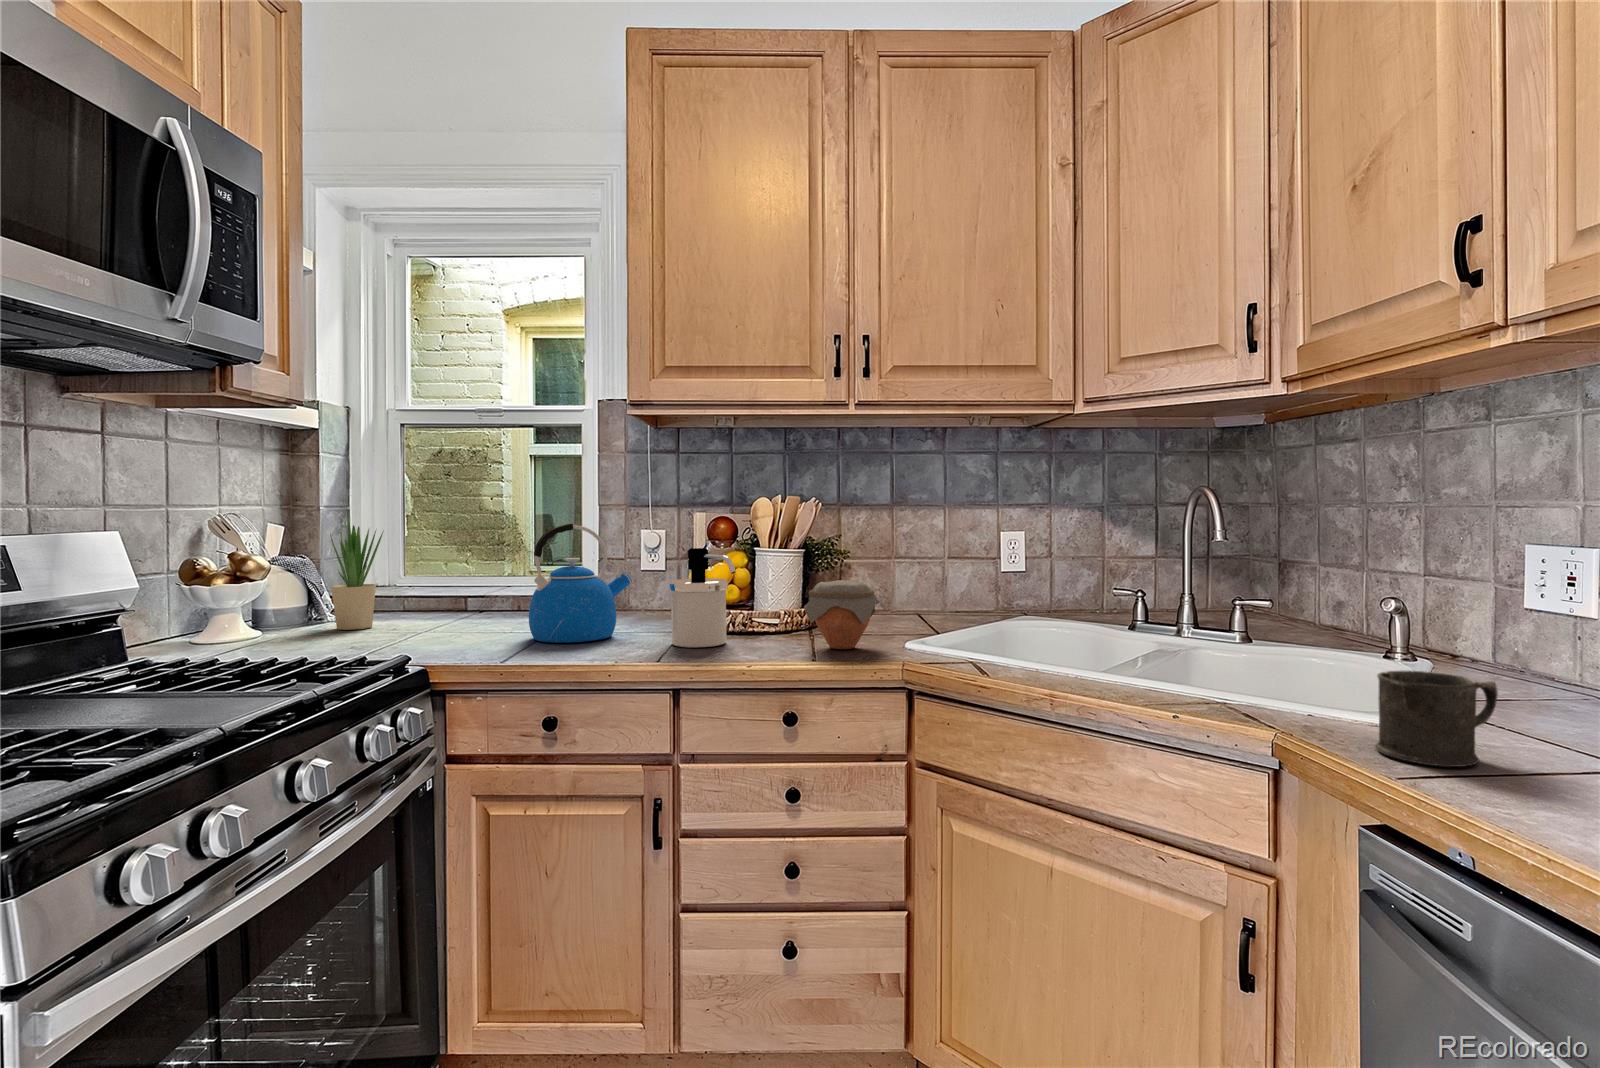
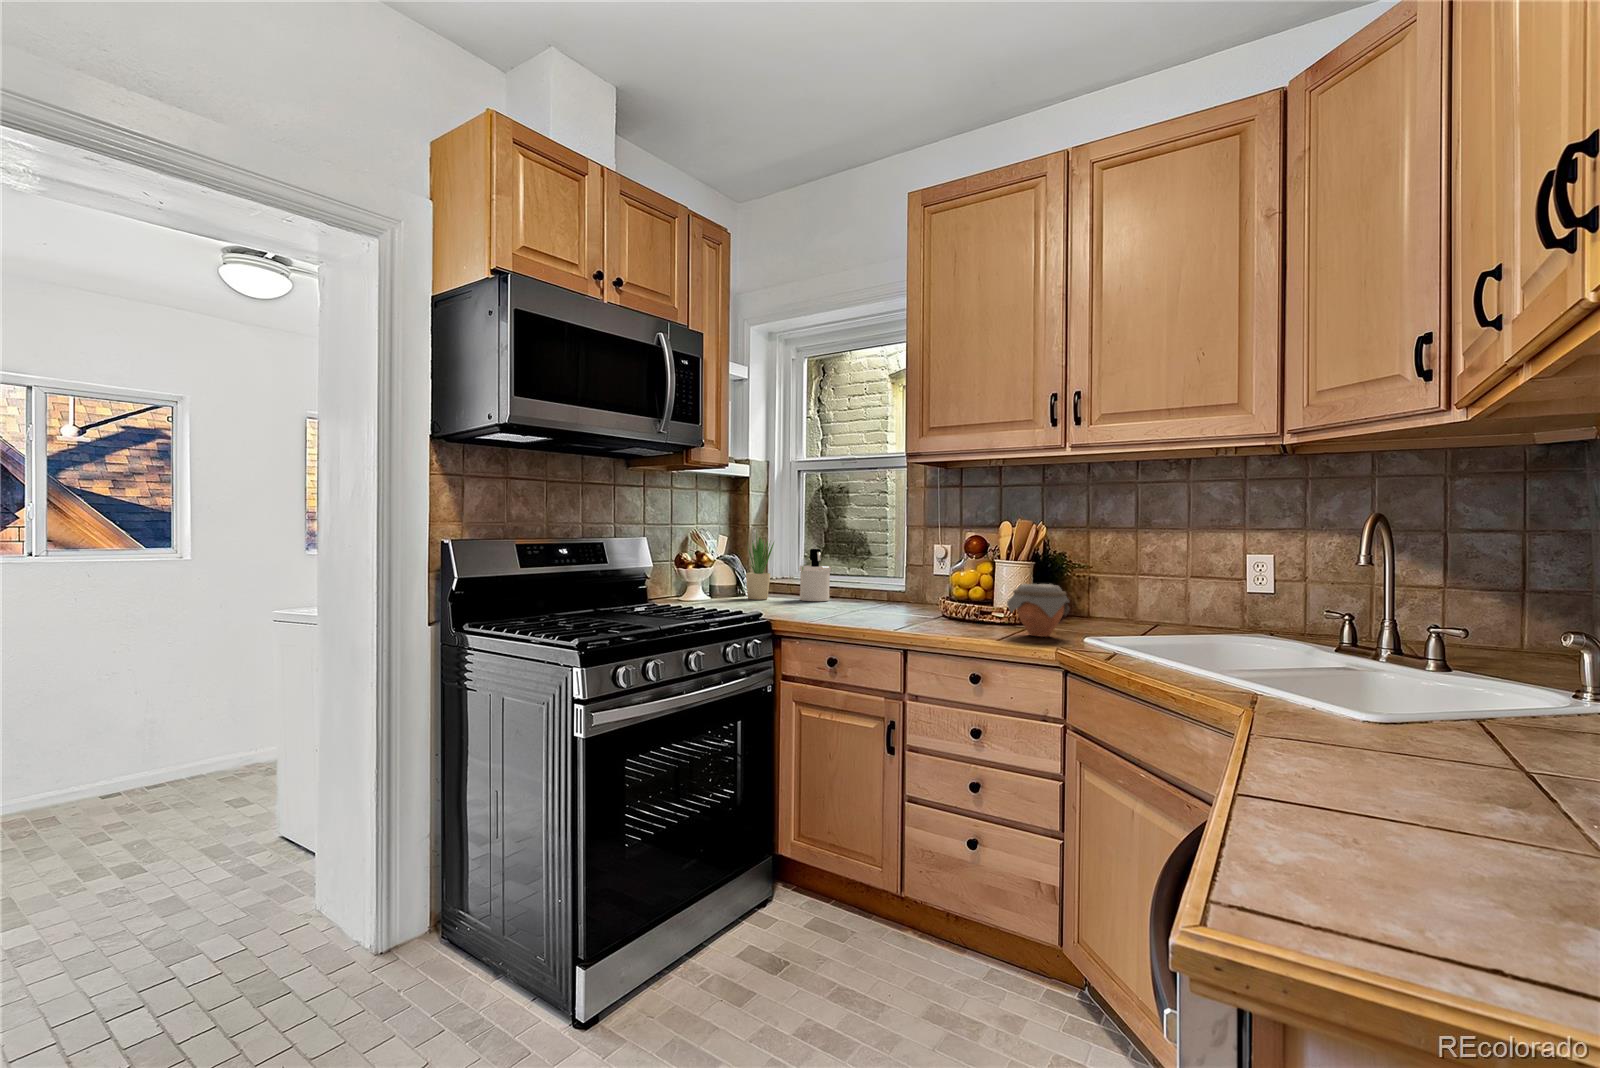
kettle: present [529,524,632,643] -> none [838,537,909,616]
soap dispenser: present [669,548,736,647] -> present [799,549,831,601]
mug: present [1375,670,1498,767] -> none [1375,675,1517,769]

